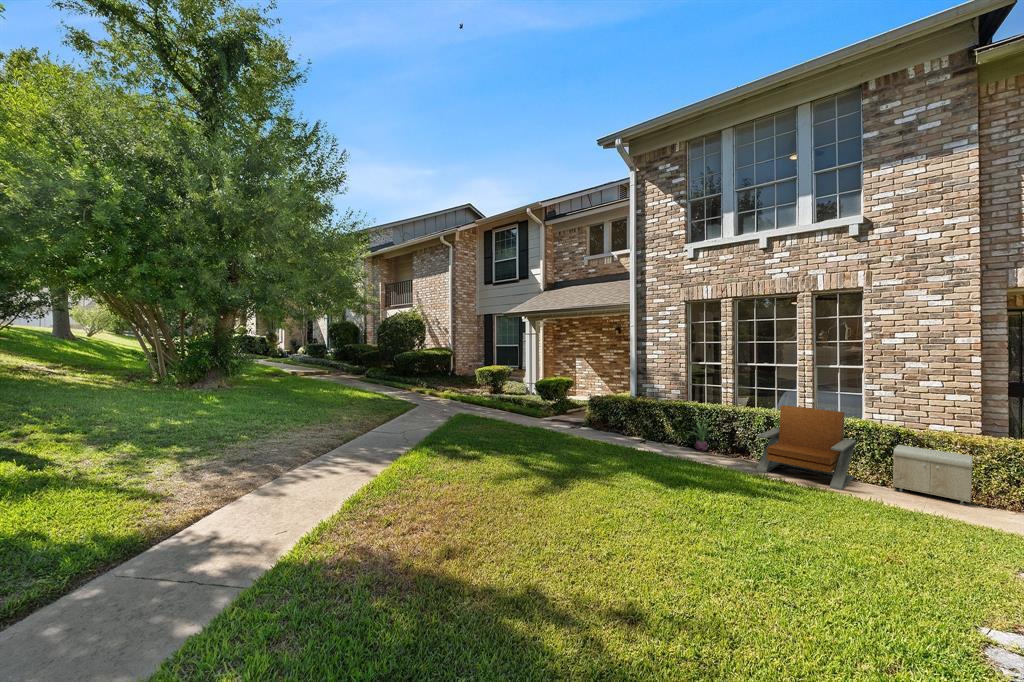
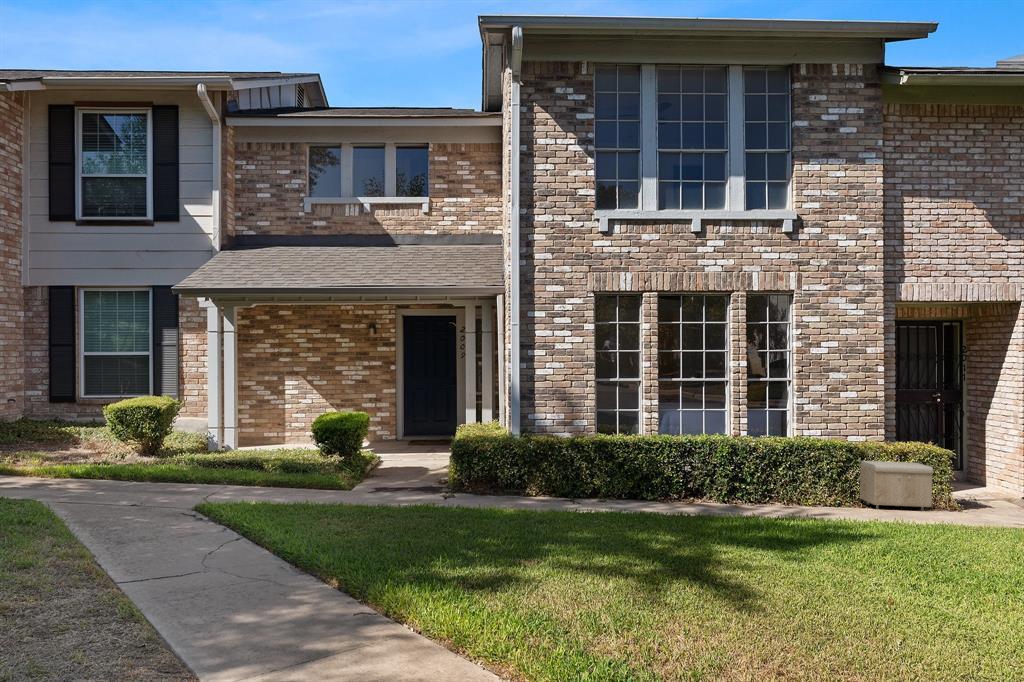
lounge chair: present [756,405,856,490] -> none [747,429,857,517]
decorative plant: present [695,418,708,451] -> none [644,457,691,502]

